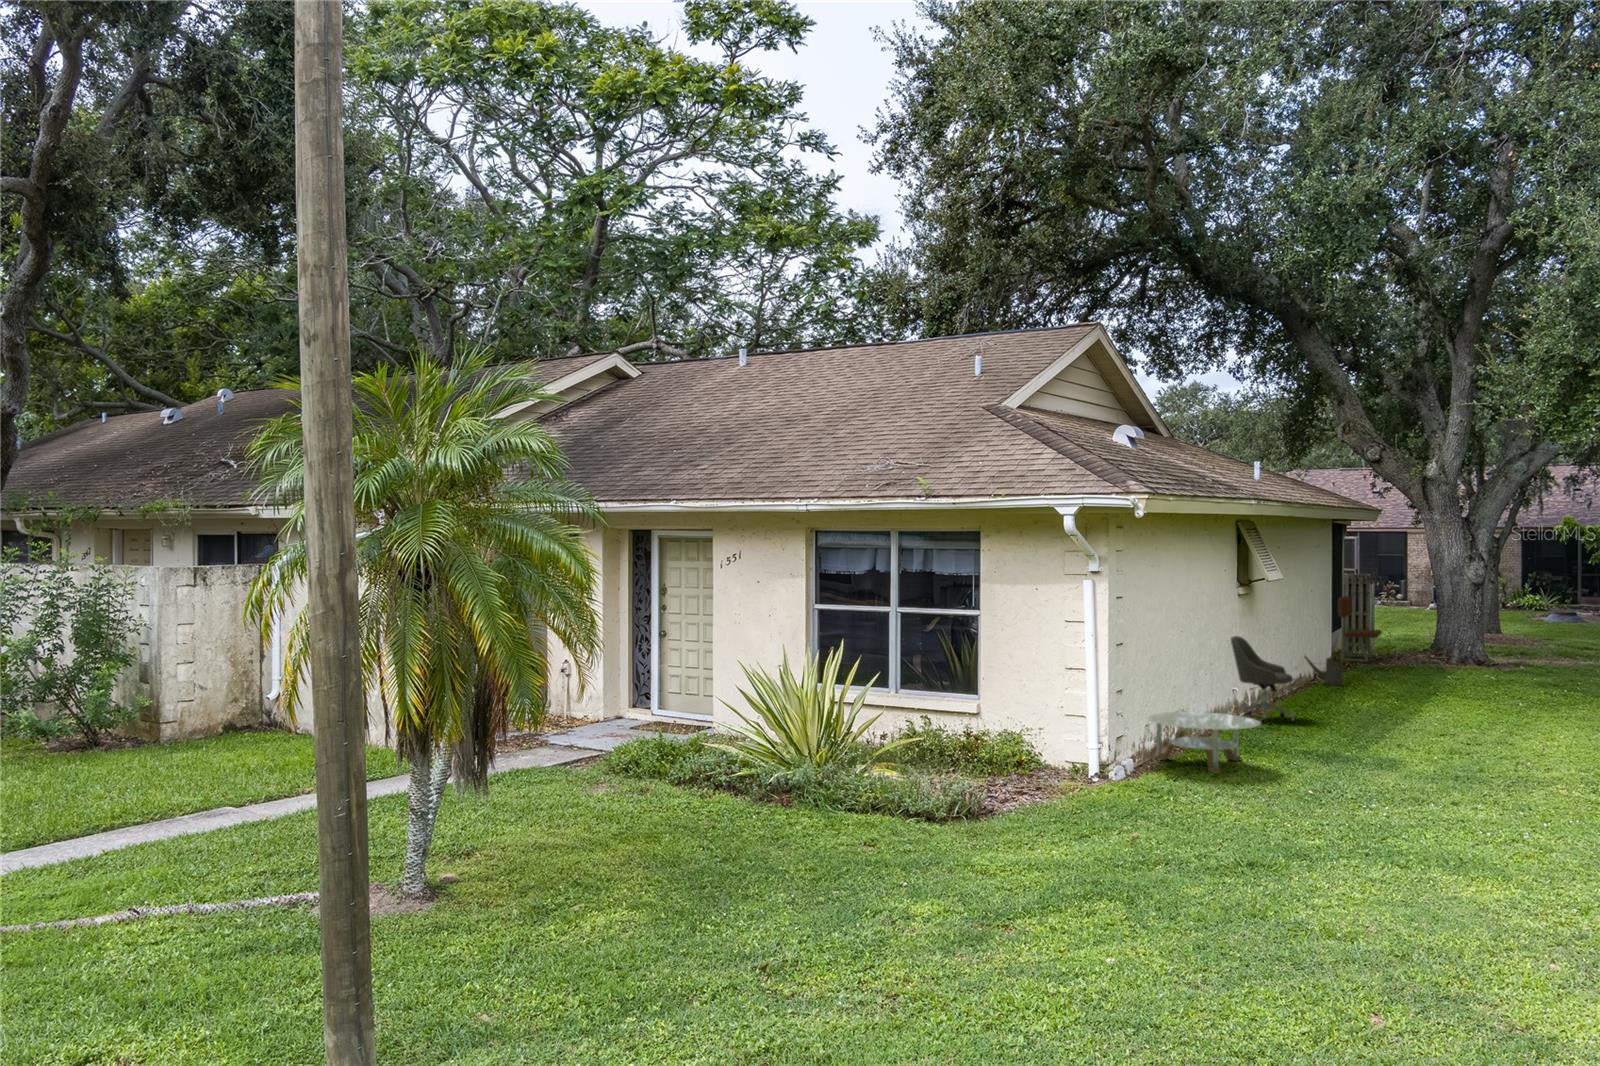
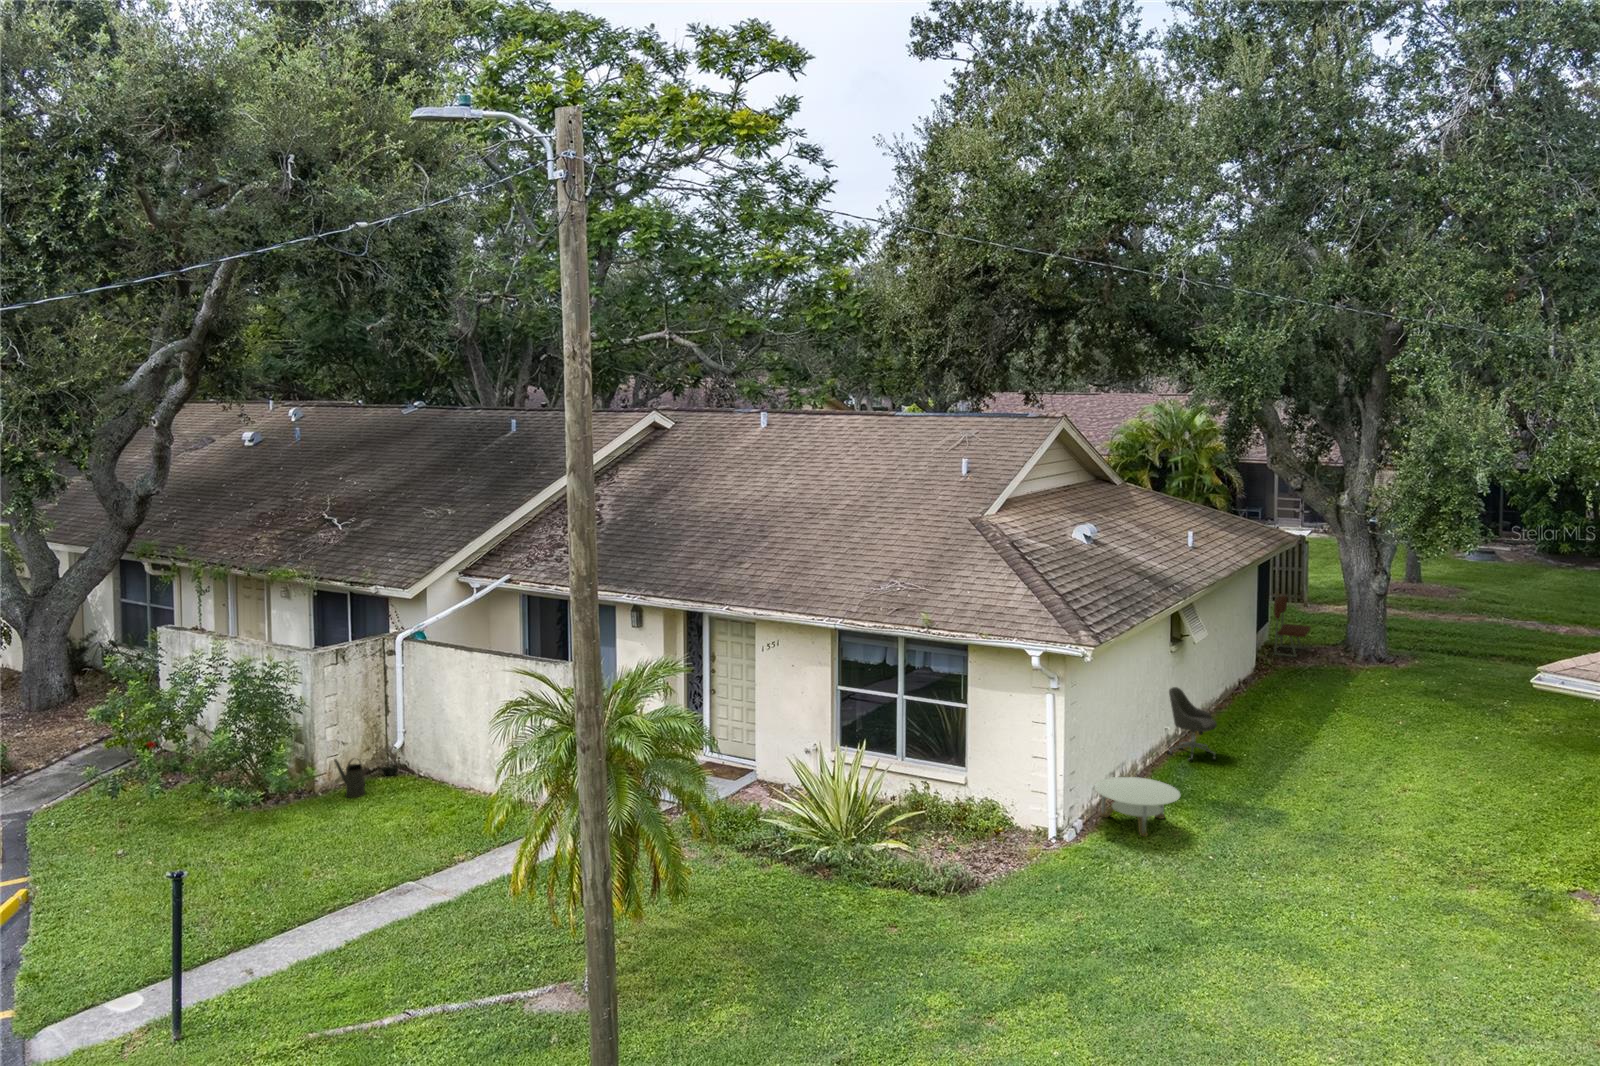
watering can: present [1304,652,1343,686] -> present [334,759,365,798]
potted plant: none [234,688,276,731] -> present [376,744,400,775]

